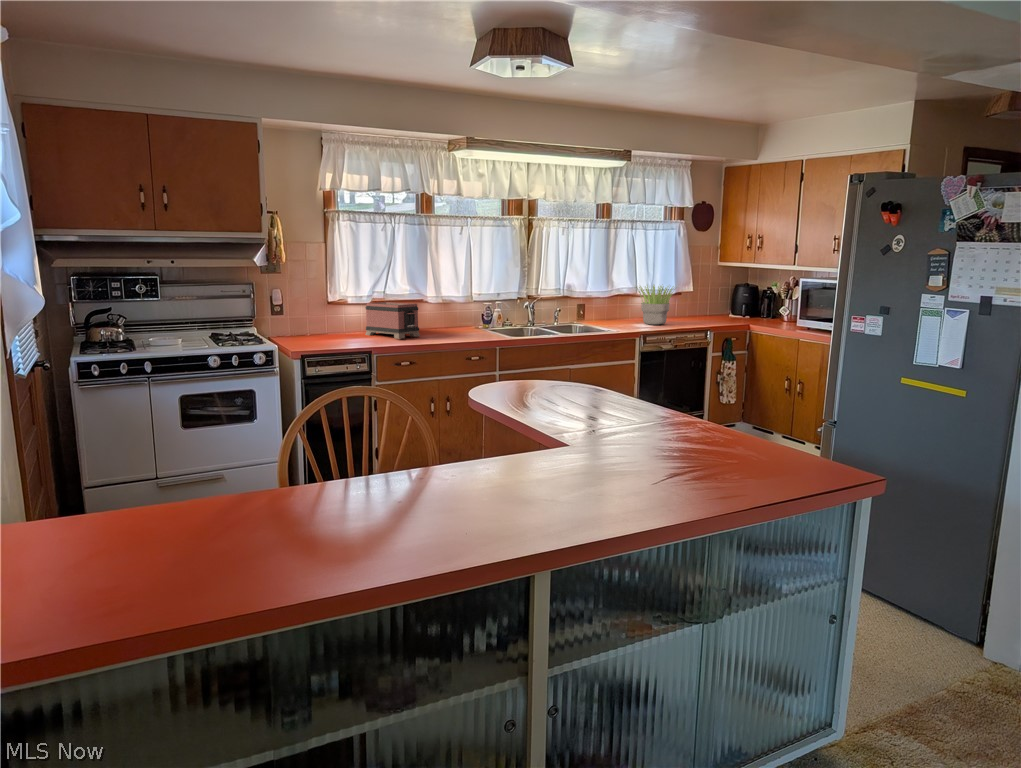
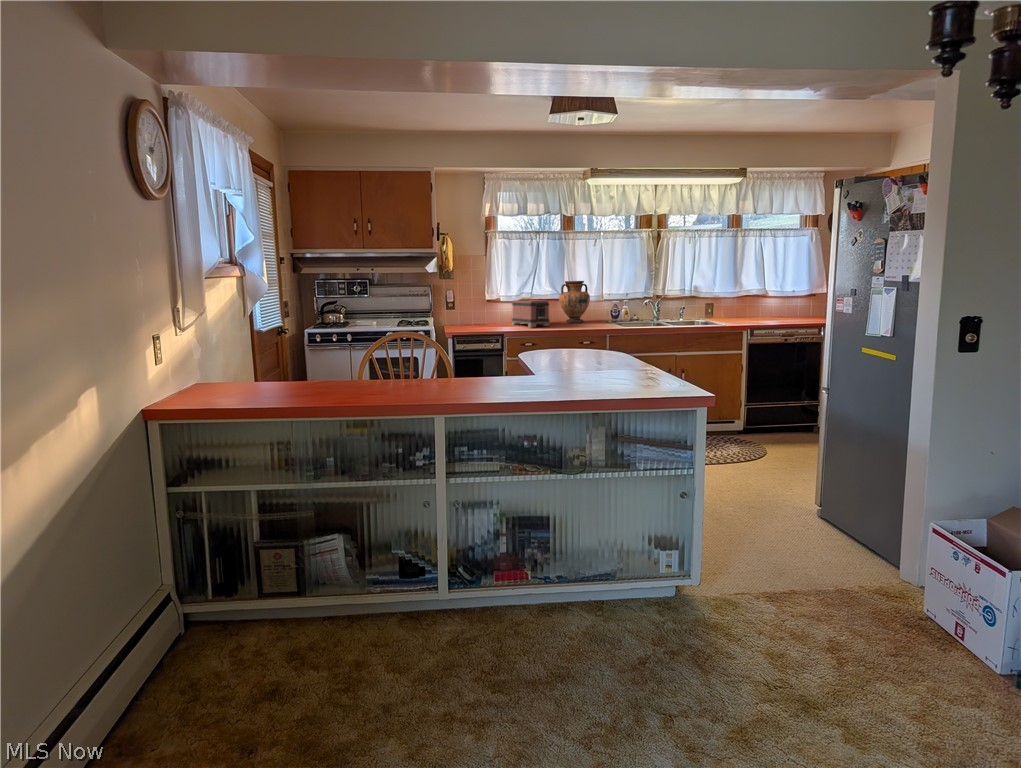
vase: none [422,278,460,330] -> present [559,281,590,323]
potted plant: present [636,285,673,325] -> none [752,285,797,322]

